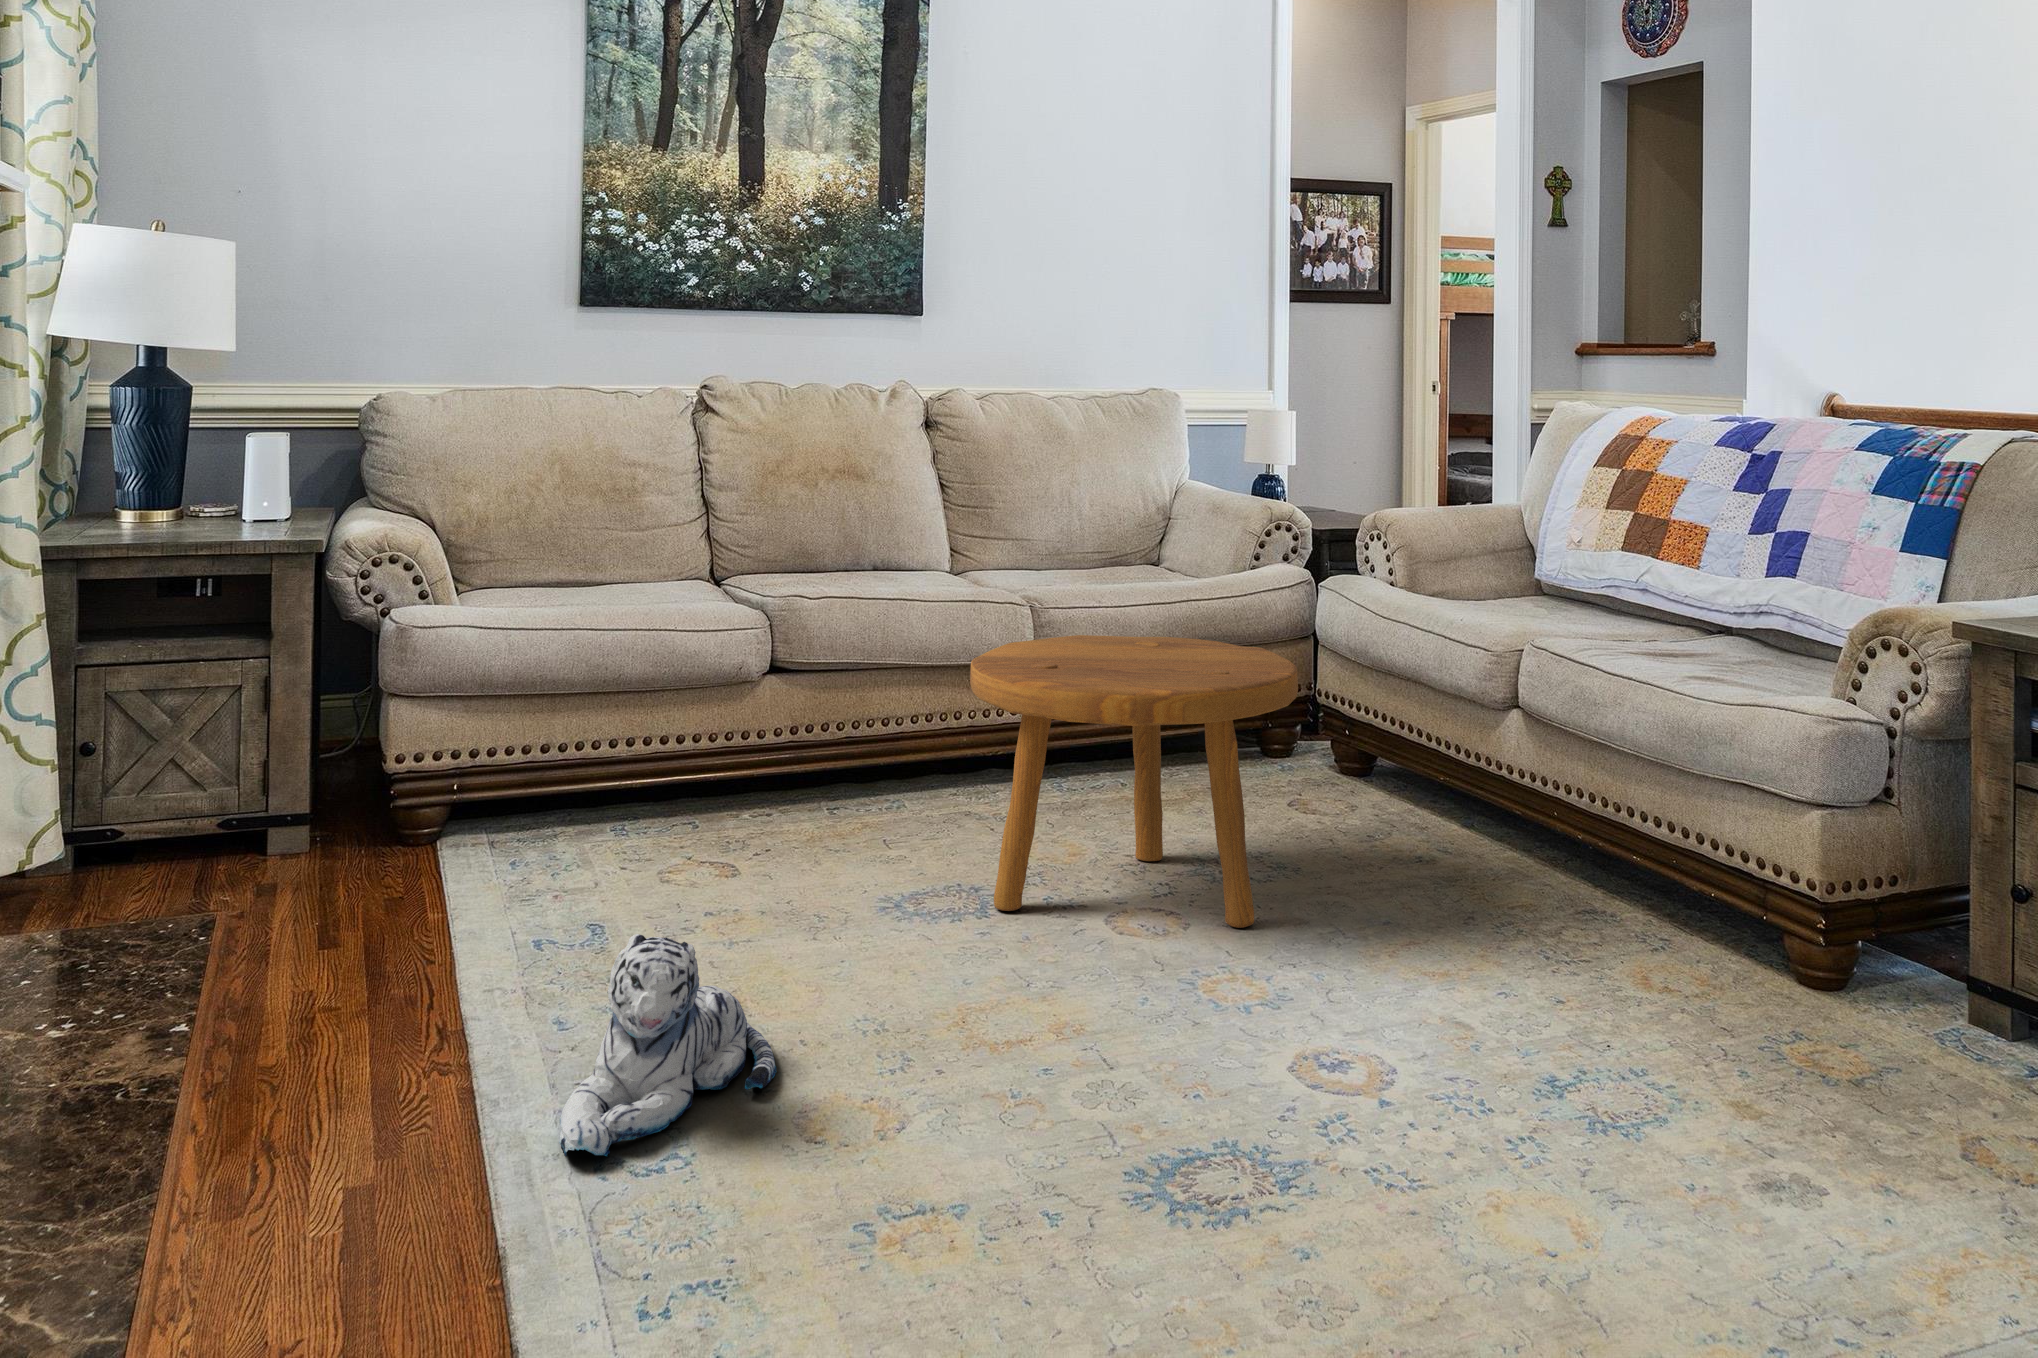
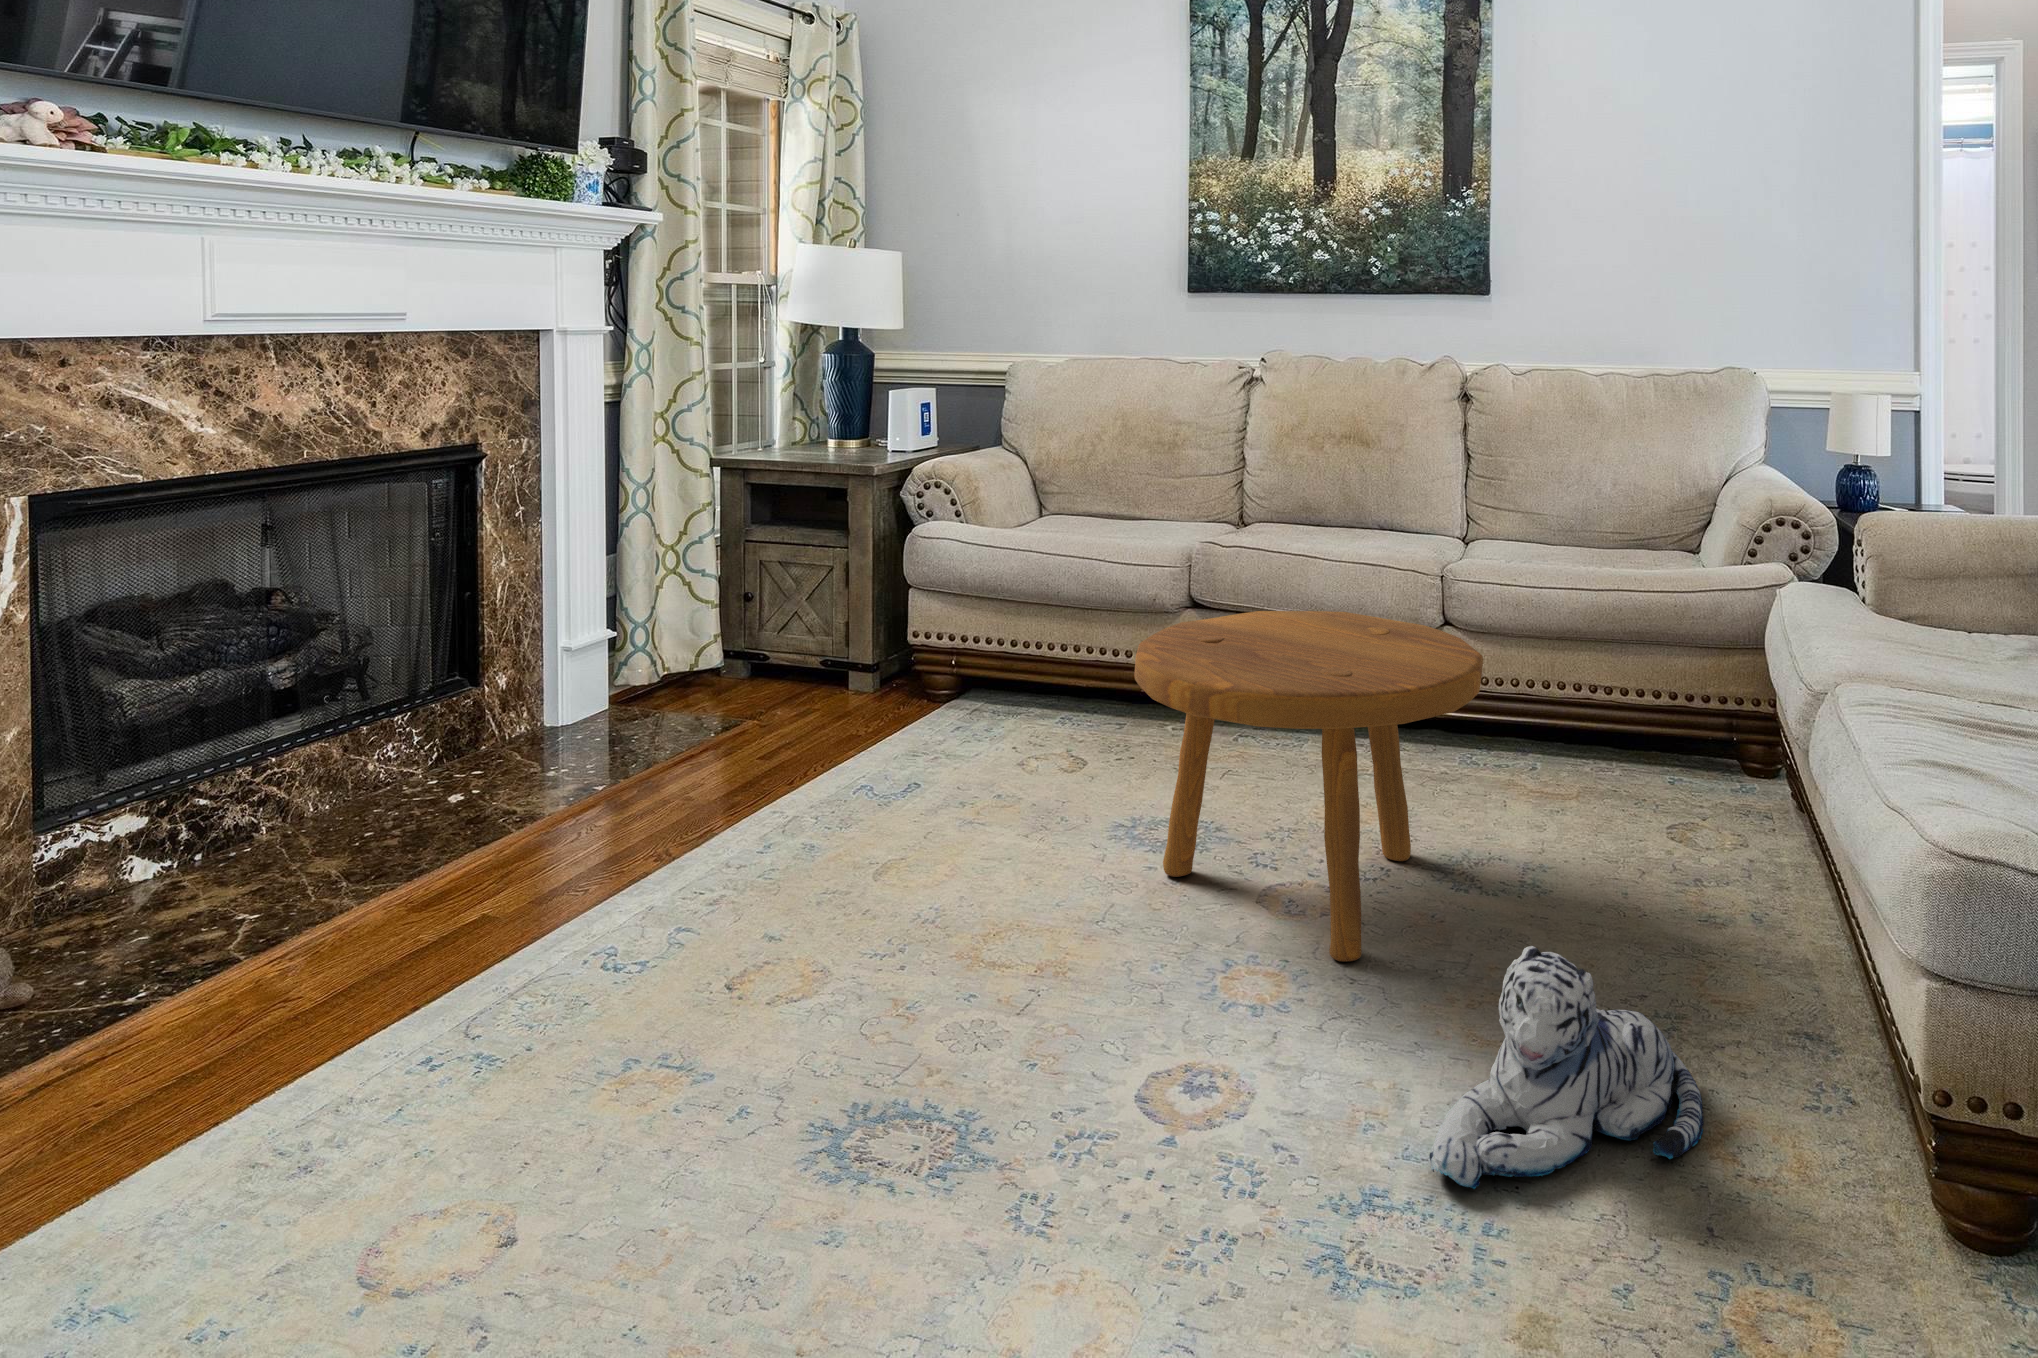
plush toy: present [560,934,776,1156] -> present [1429,946,1704,1189]

